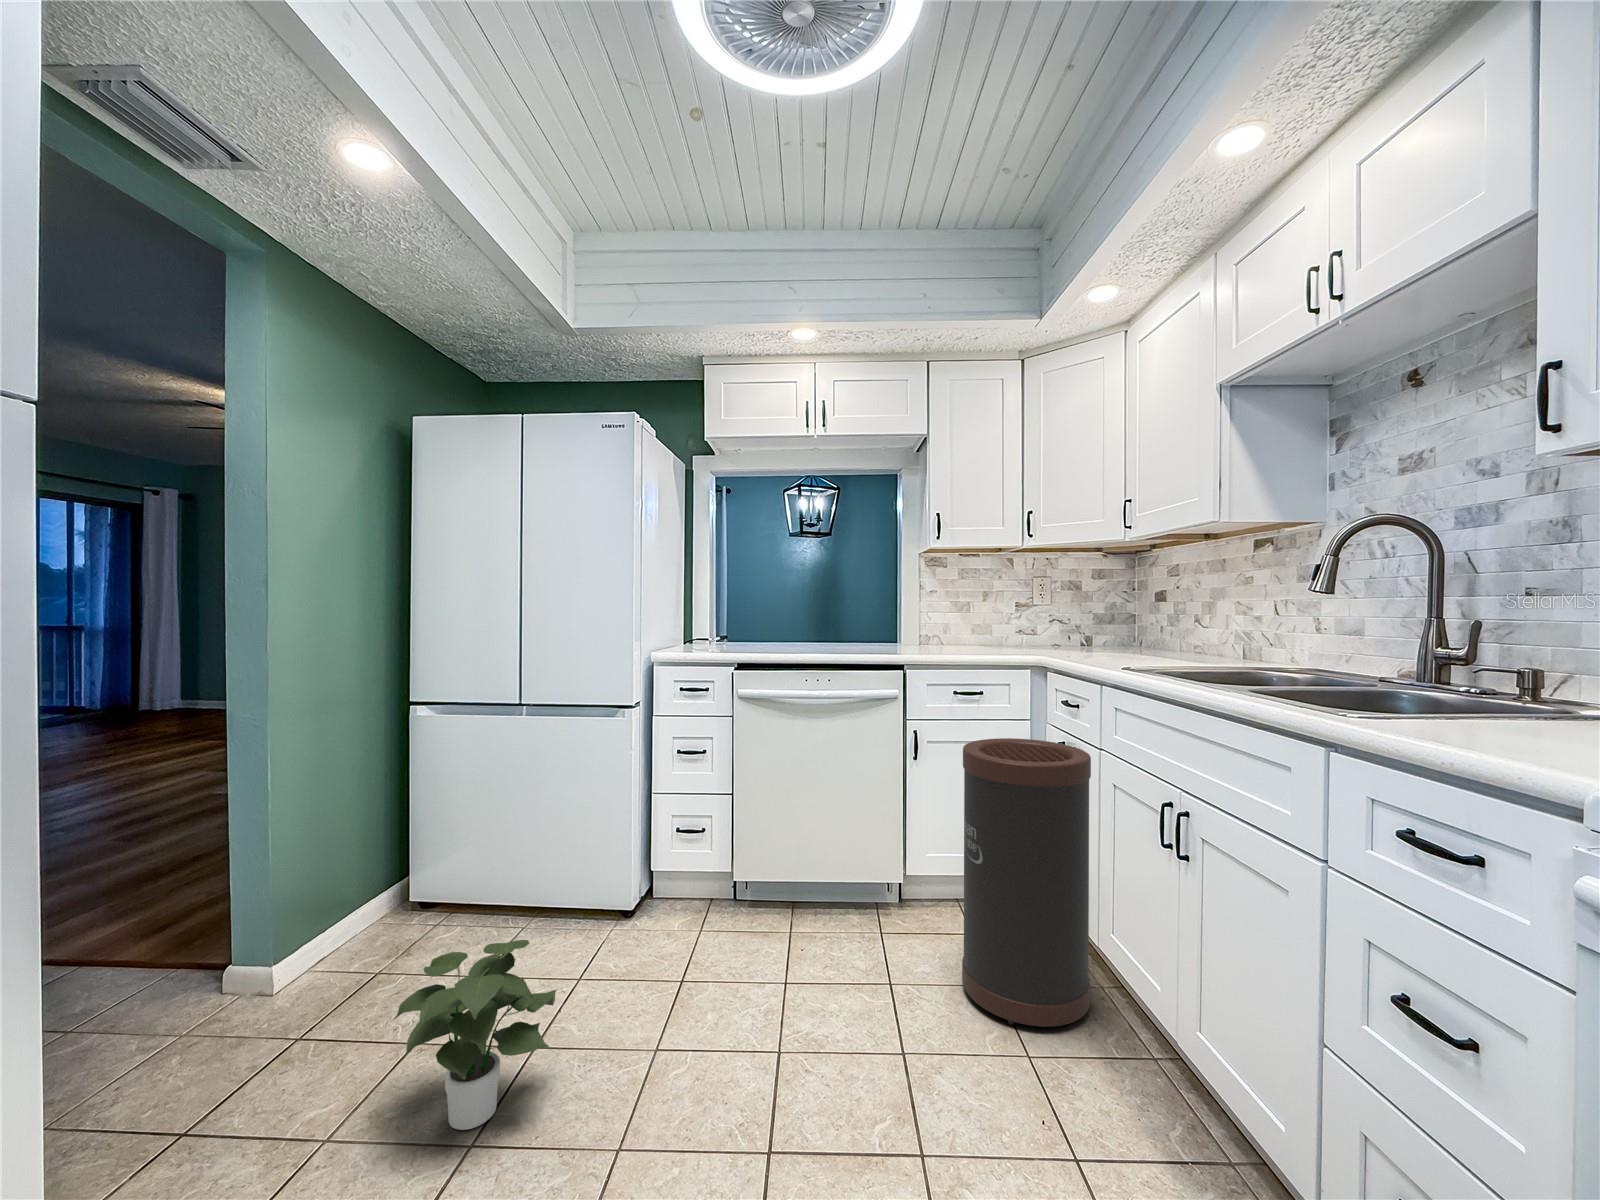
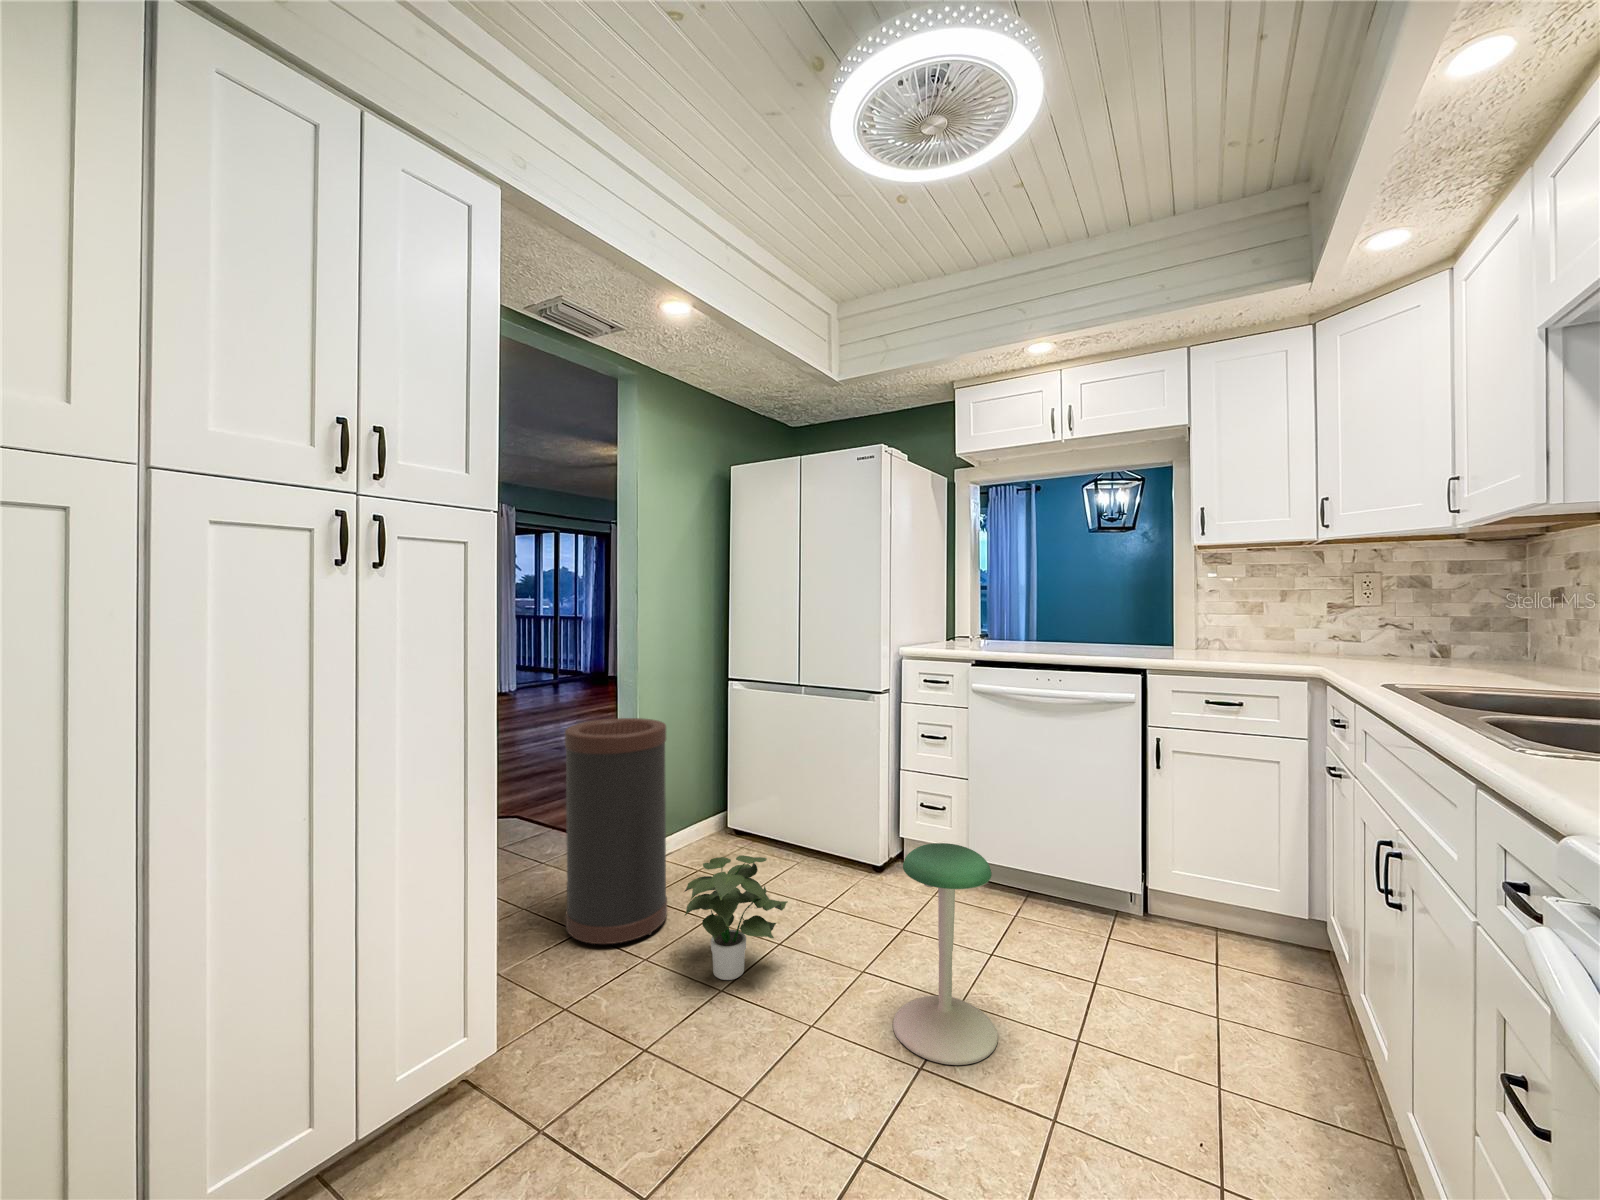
trash can: present [962,738,1091,1027] -> present [565,718,667,944]
stool: none [715,874,835,1138] -> present [893,843,998,1065]

